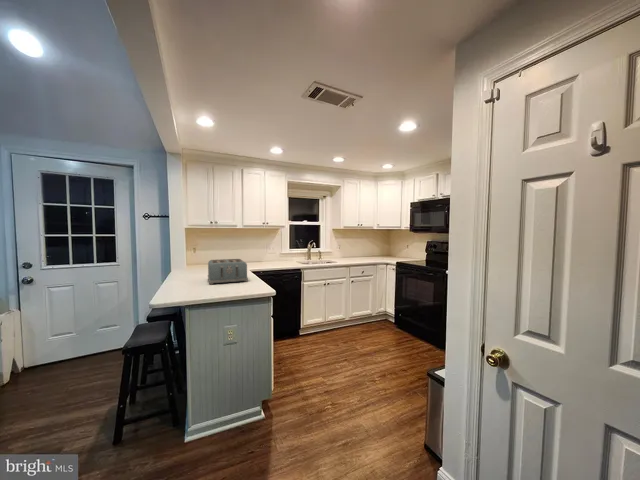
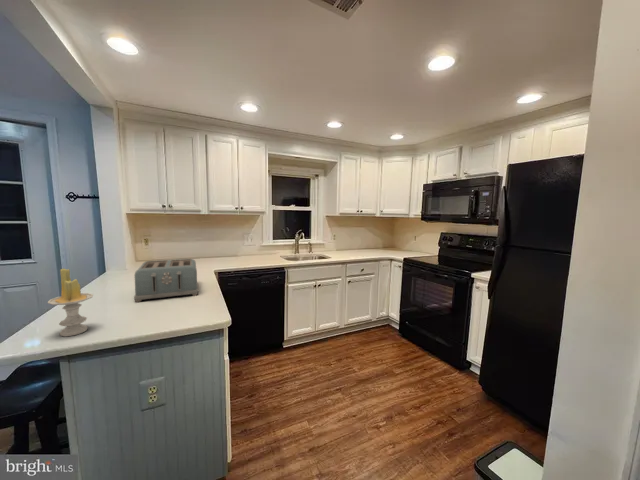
candle: none [177,258,199,297] -> present [48,268,93,336]

